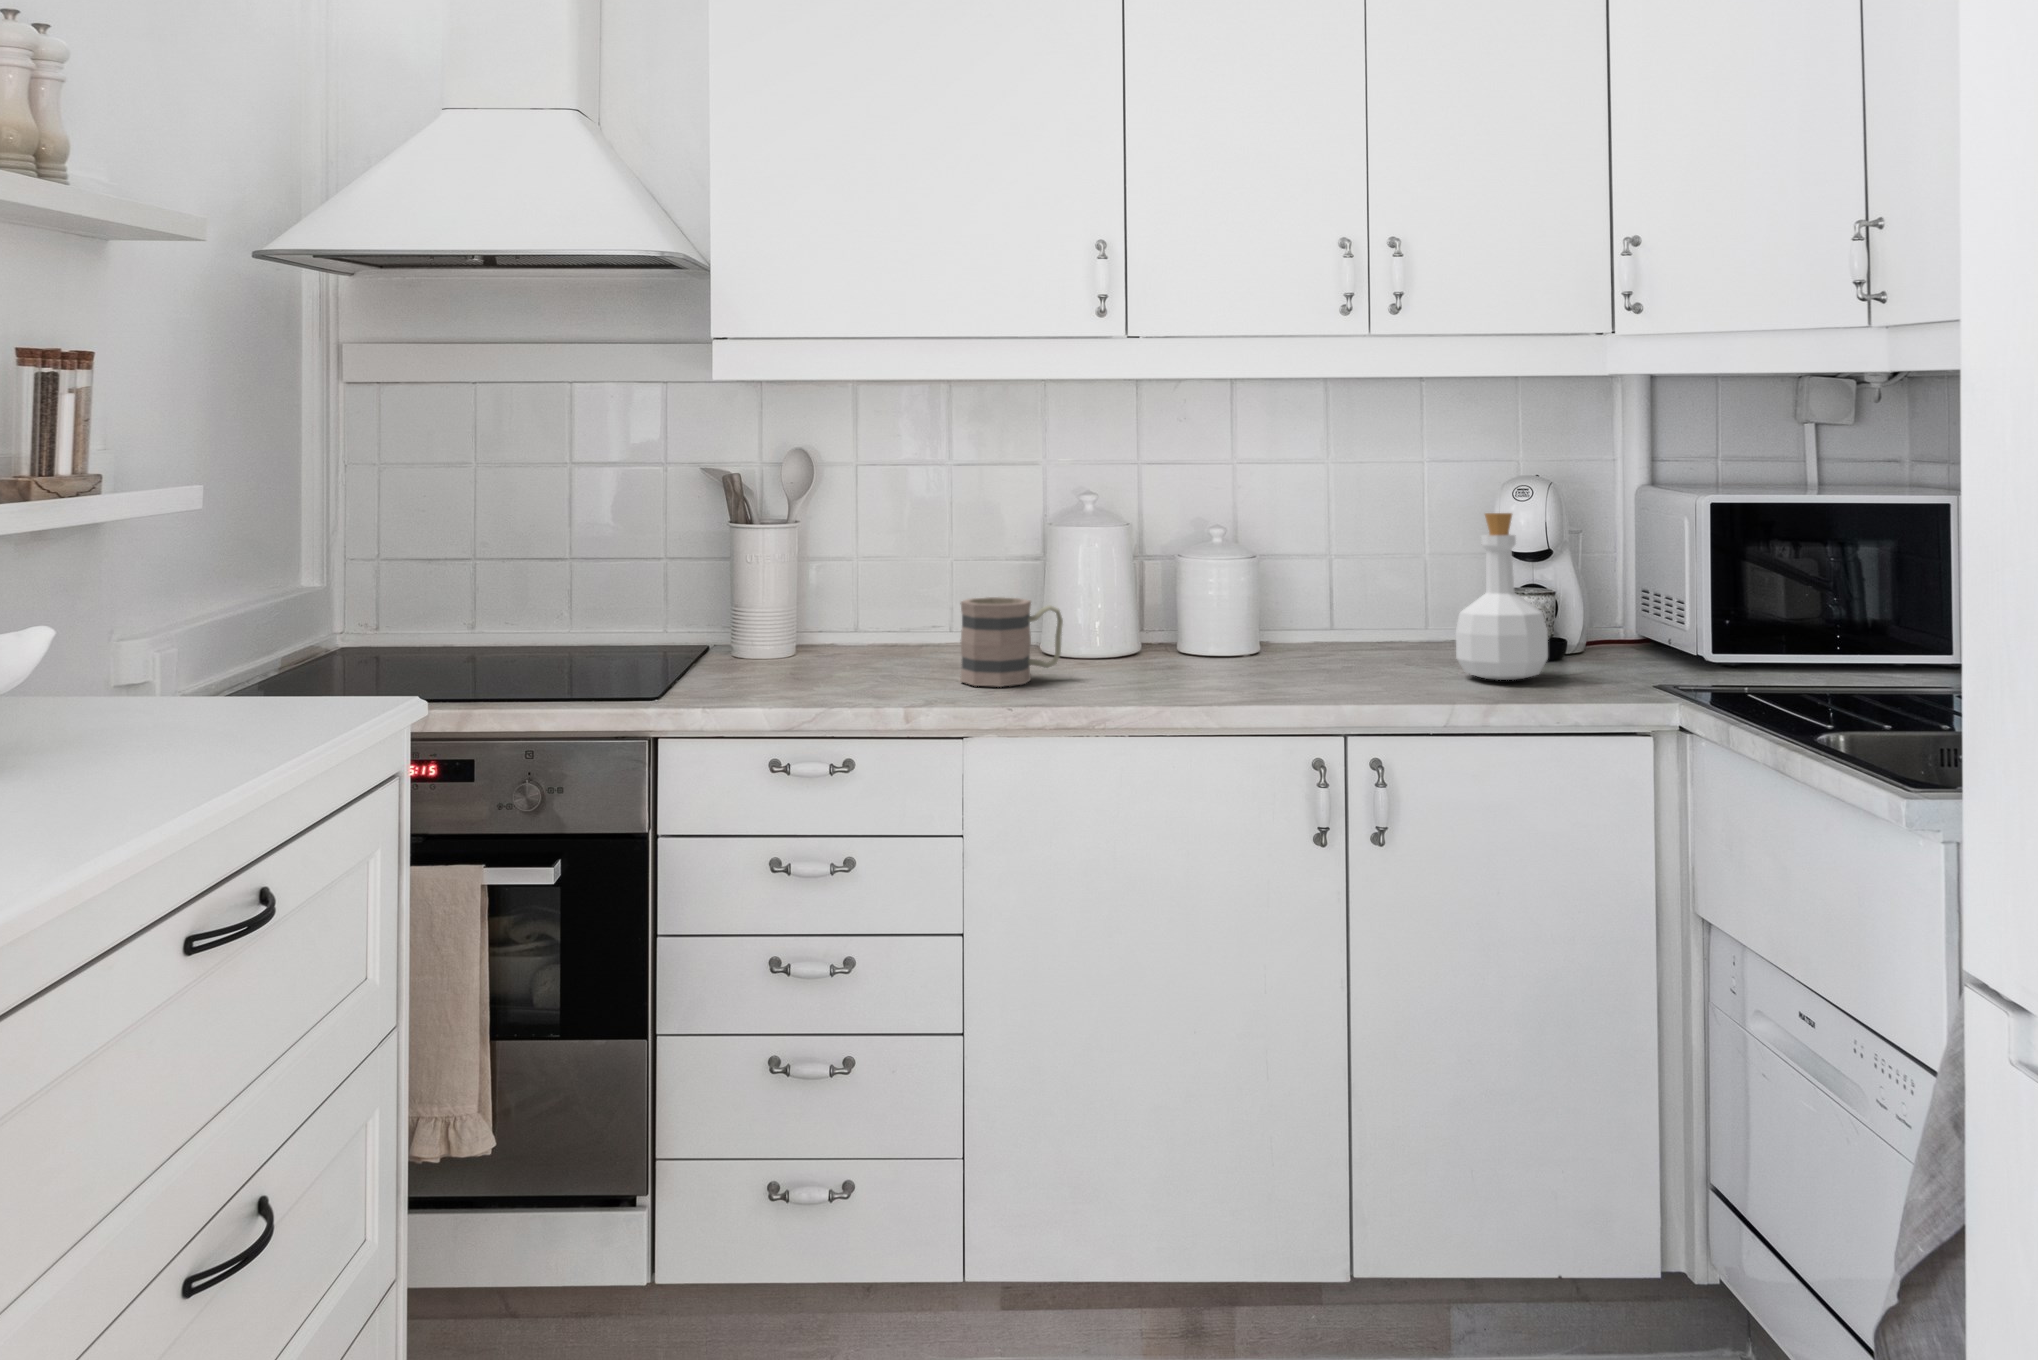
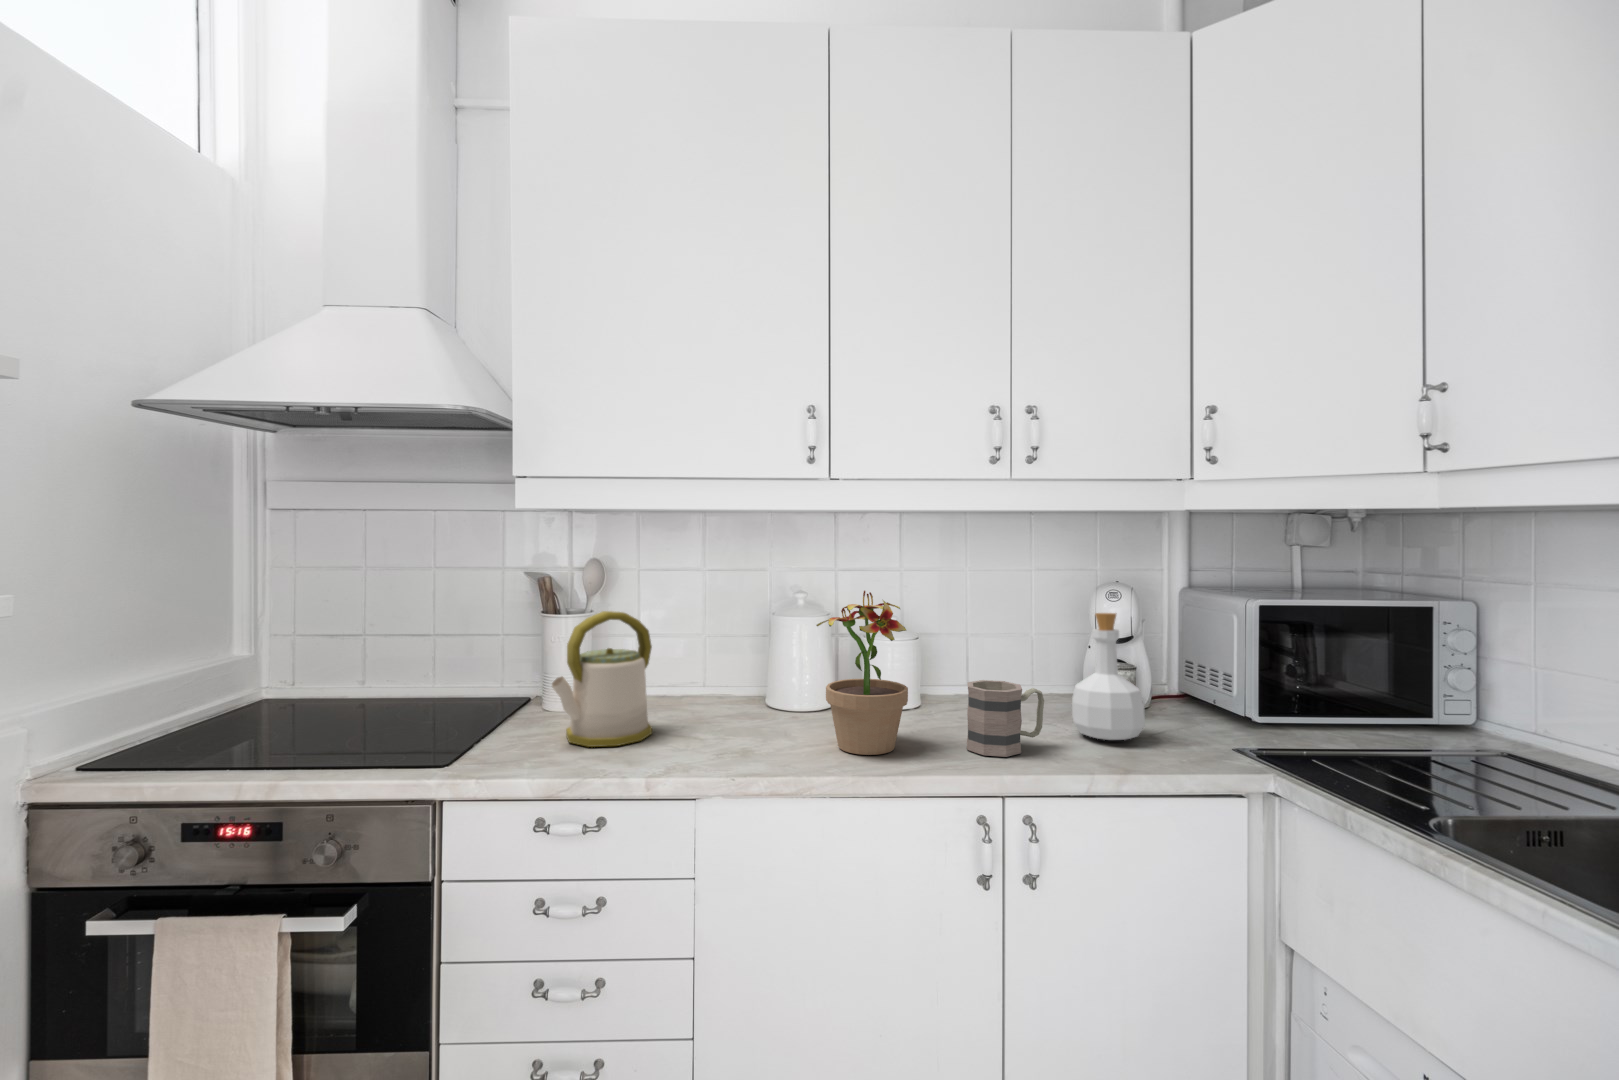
potted plant: none [1111,483,1232,691] -> present [816,591,908,755]
kettle: none [771,513,896,685] -> present [552,611,652,747]
mug: present [960,597,1063,687] -> present [967,680,1044,757]

